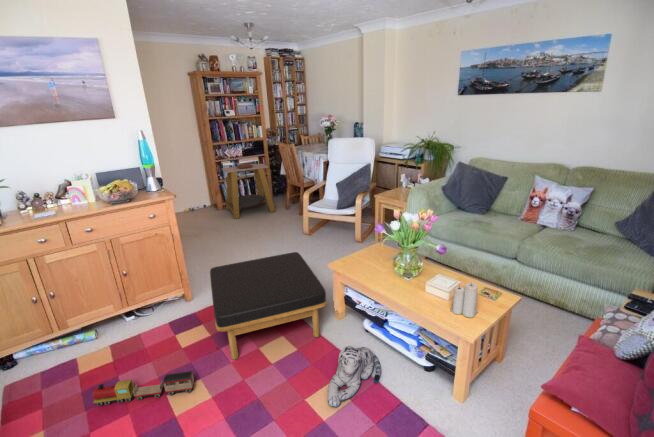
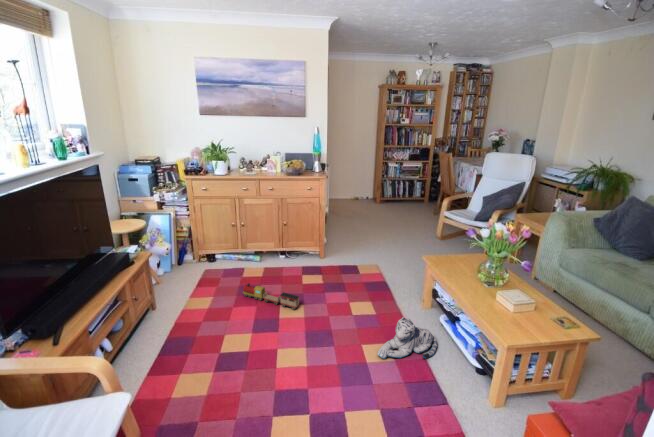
side table: present [222,164,275,219] -> none [383,168,427,214]
ottoman: present [210,252,327,360] -> none [323,237,412,313]
candle: present [450,283,478,318] -> none [506,296,536,331]

